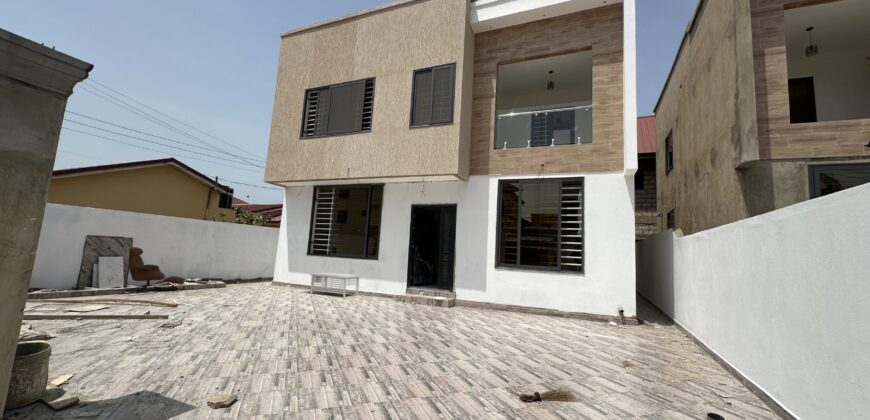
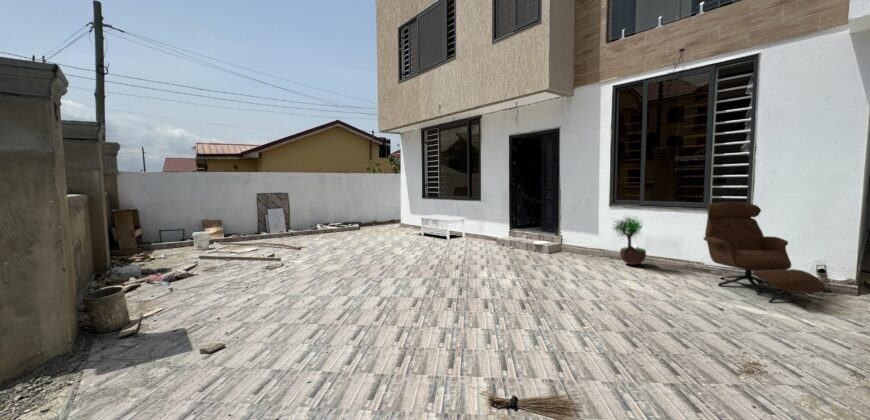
lounge chair: present [128,247,185,292] -> present [704,202,825,307]
potted tree: none [500,273,524,314] -> present [614,218,646,265]

